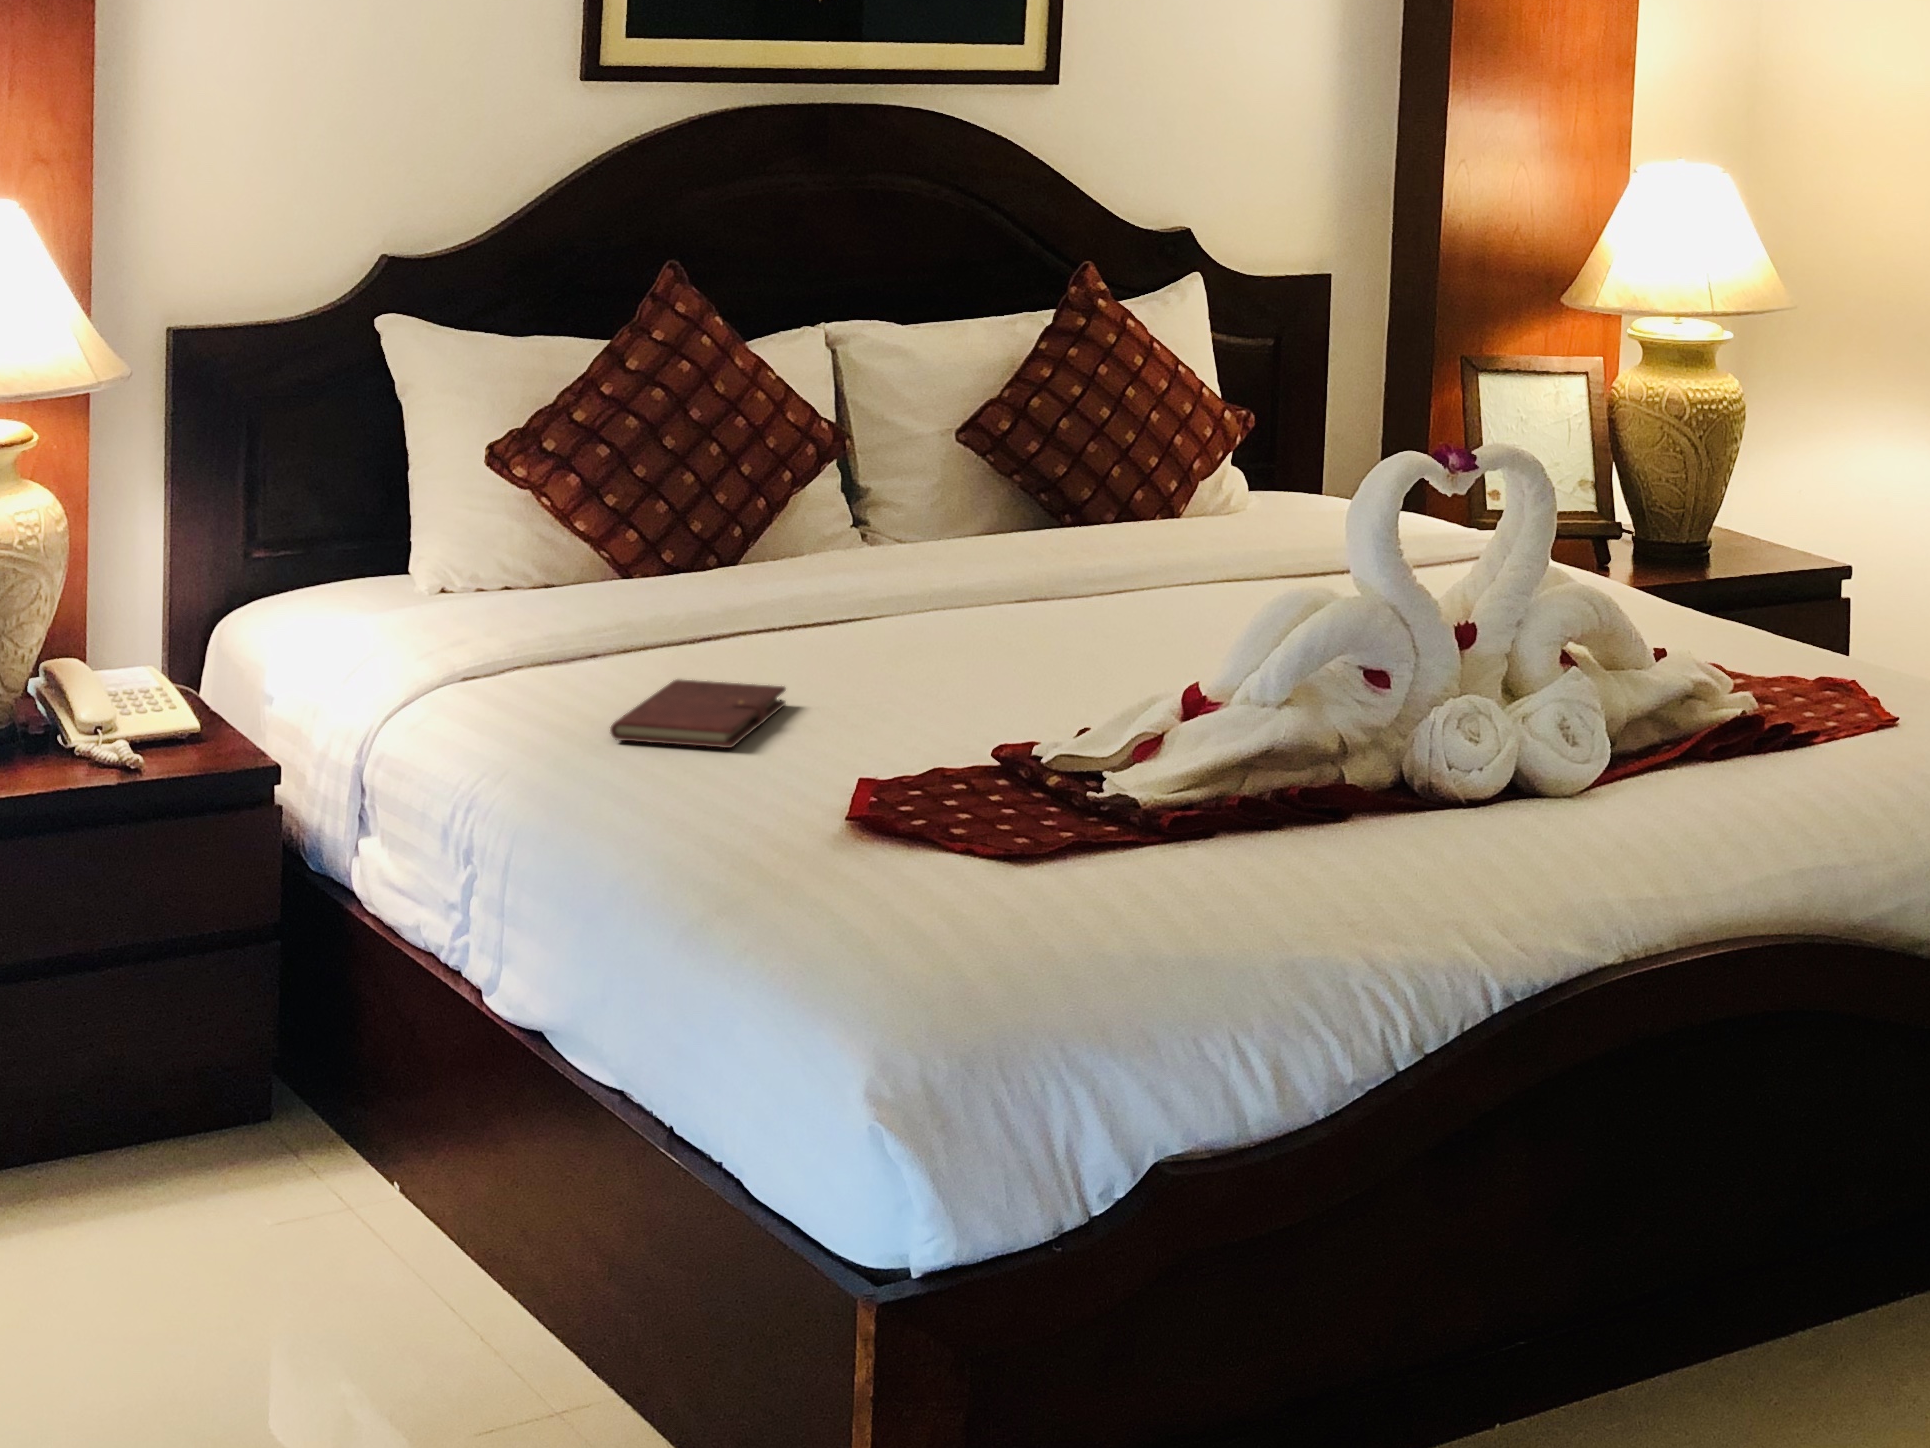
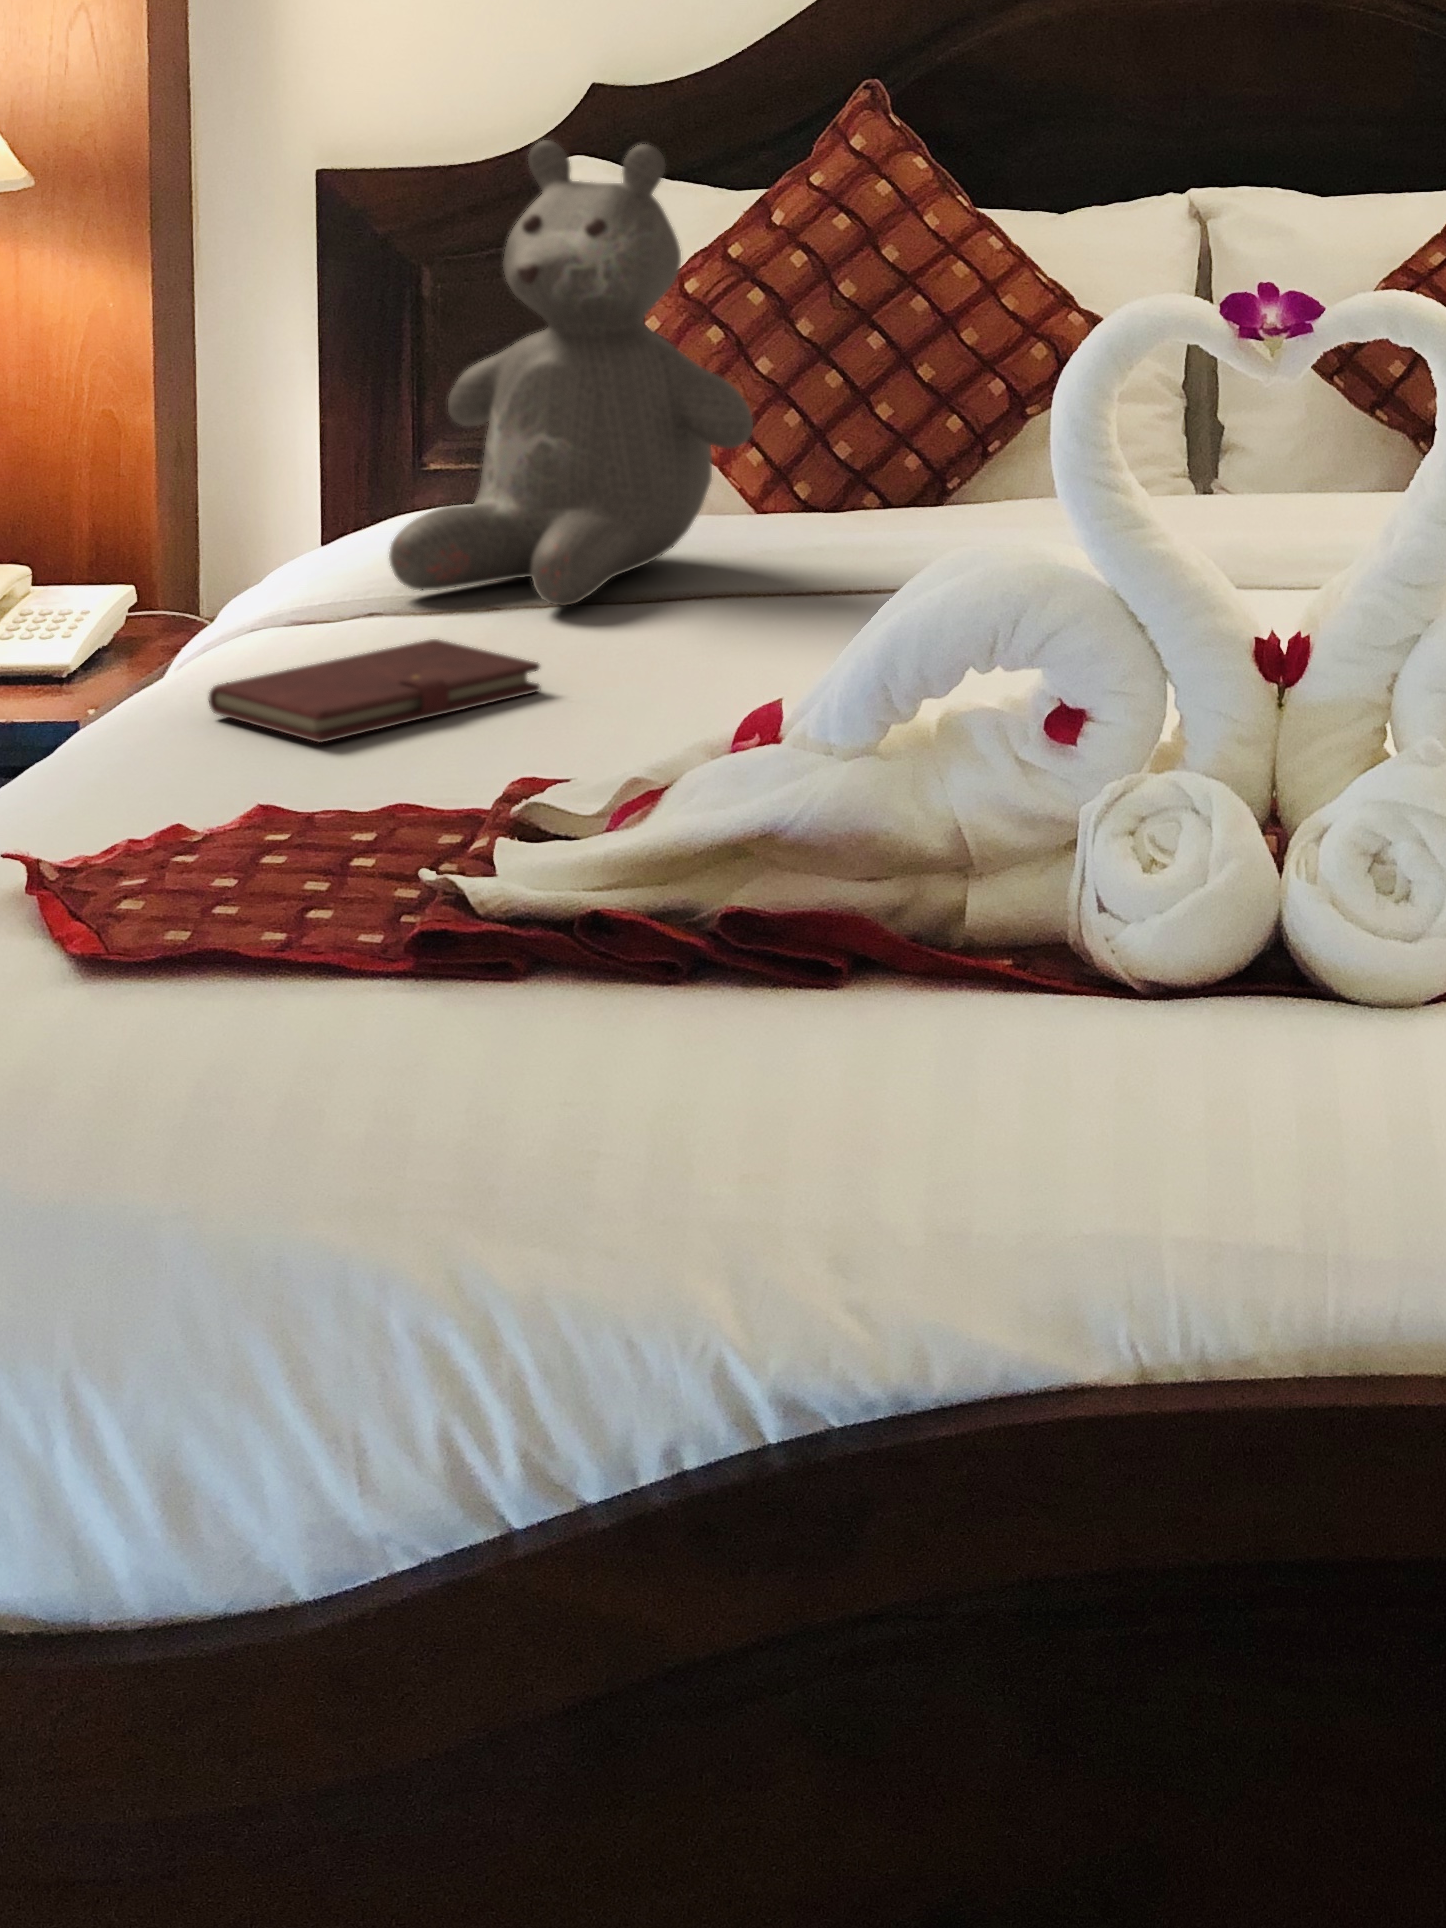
teddy bear: none [497,326,757,652] -> present [389,140,753,606]

